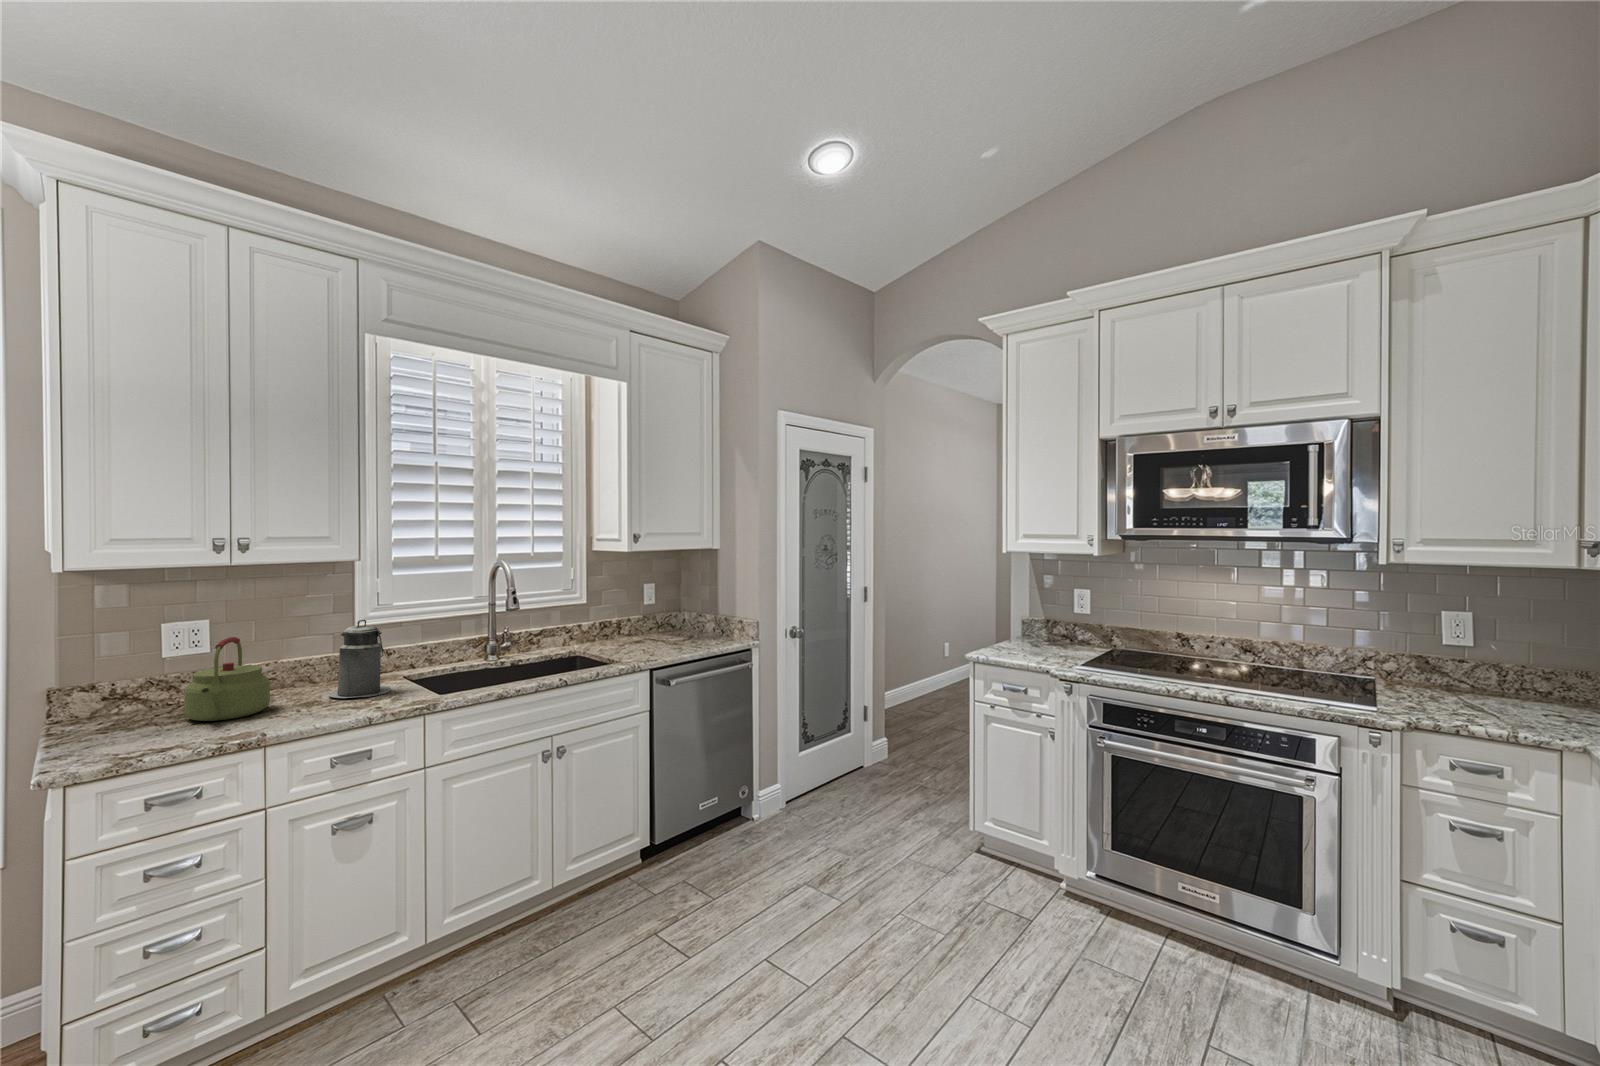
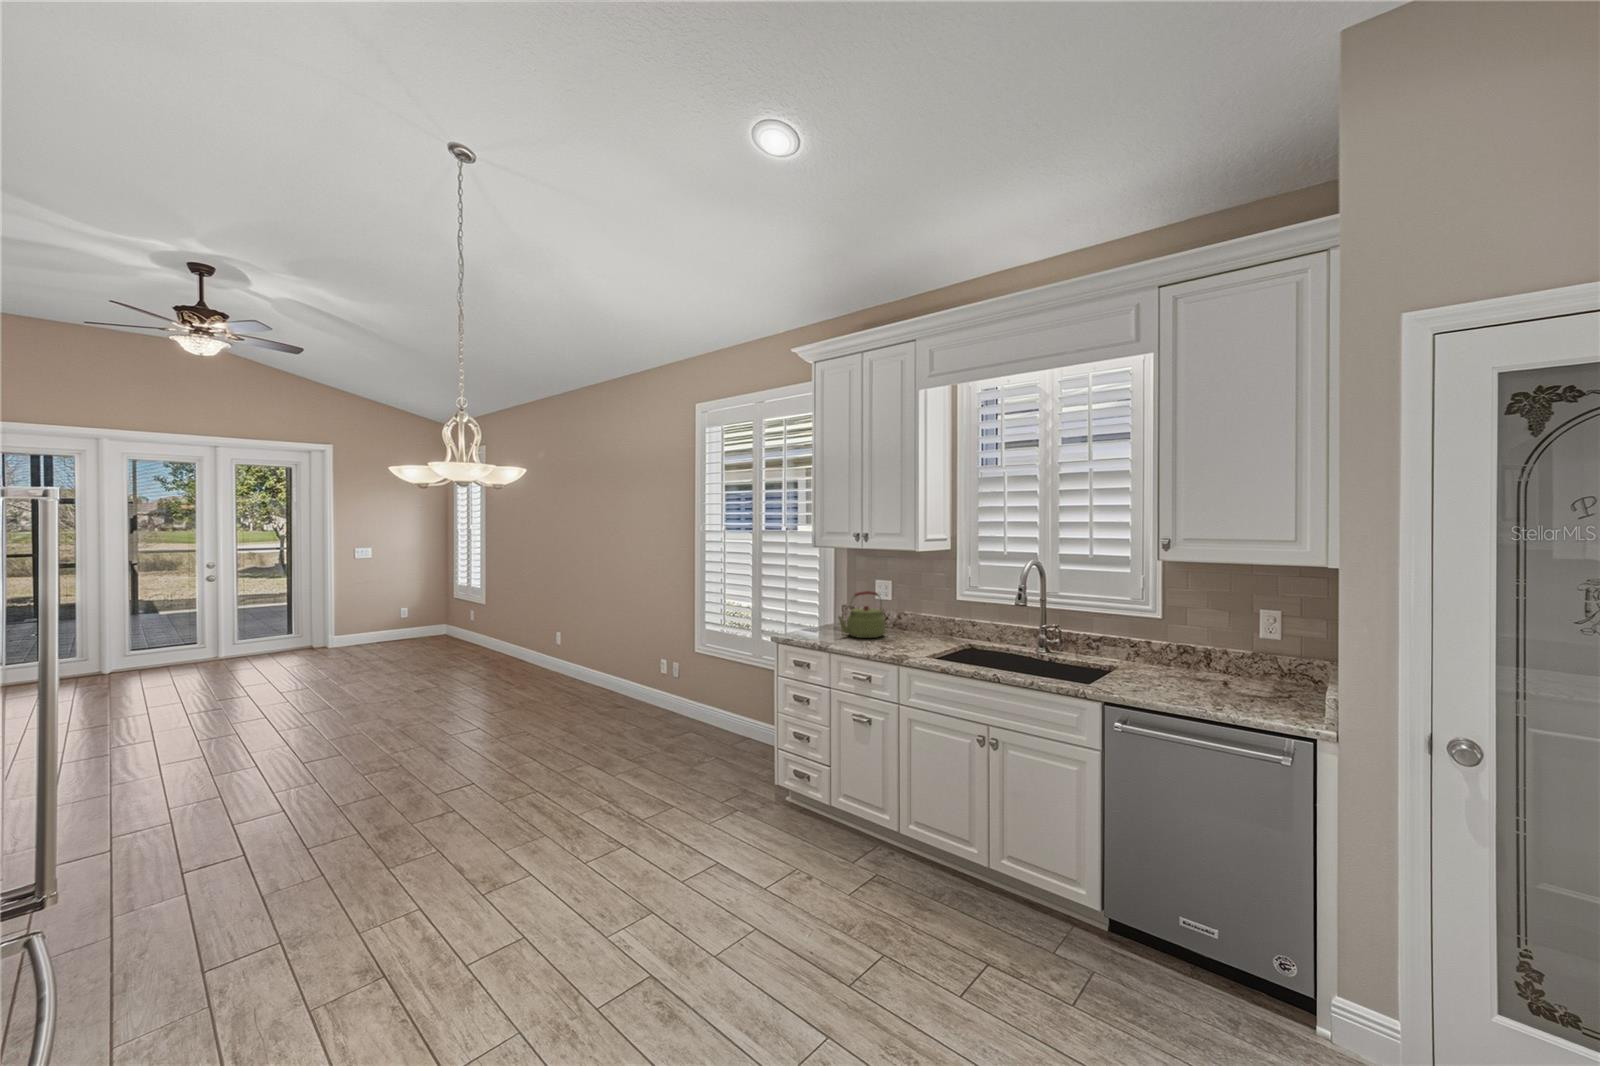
canister: present [328,620,391,698] -> none [901,593,938,648]

